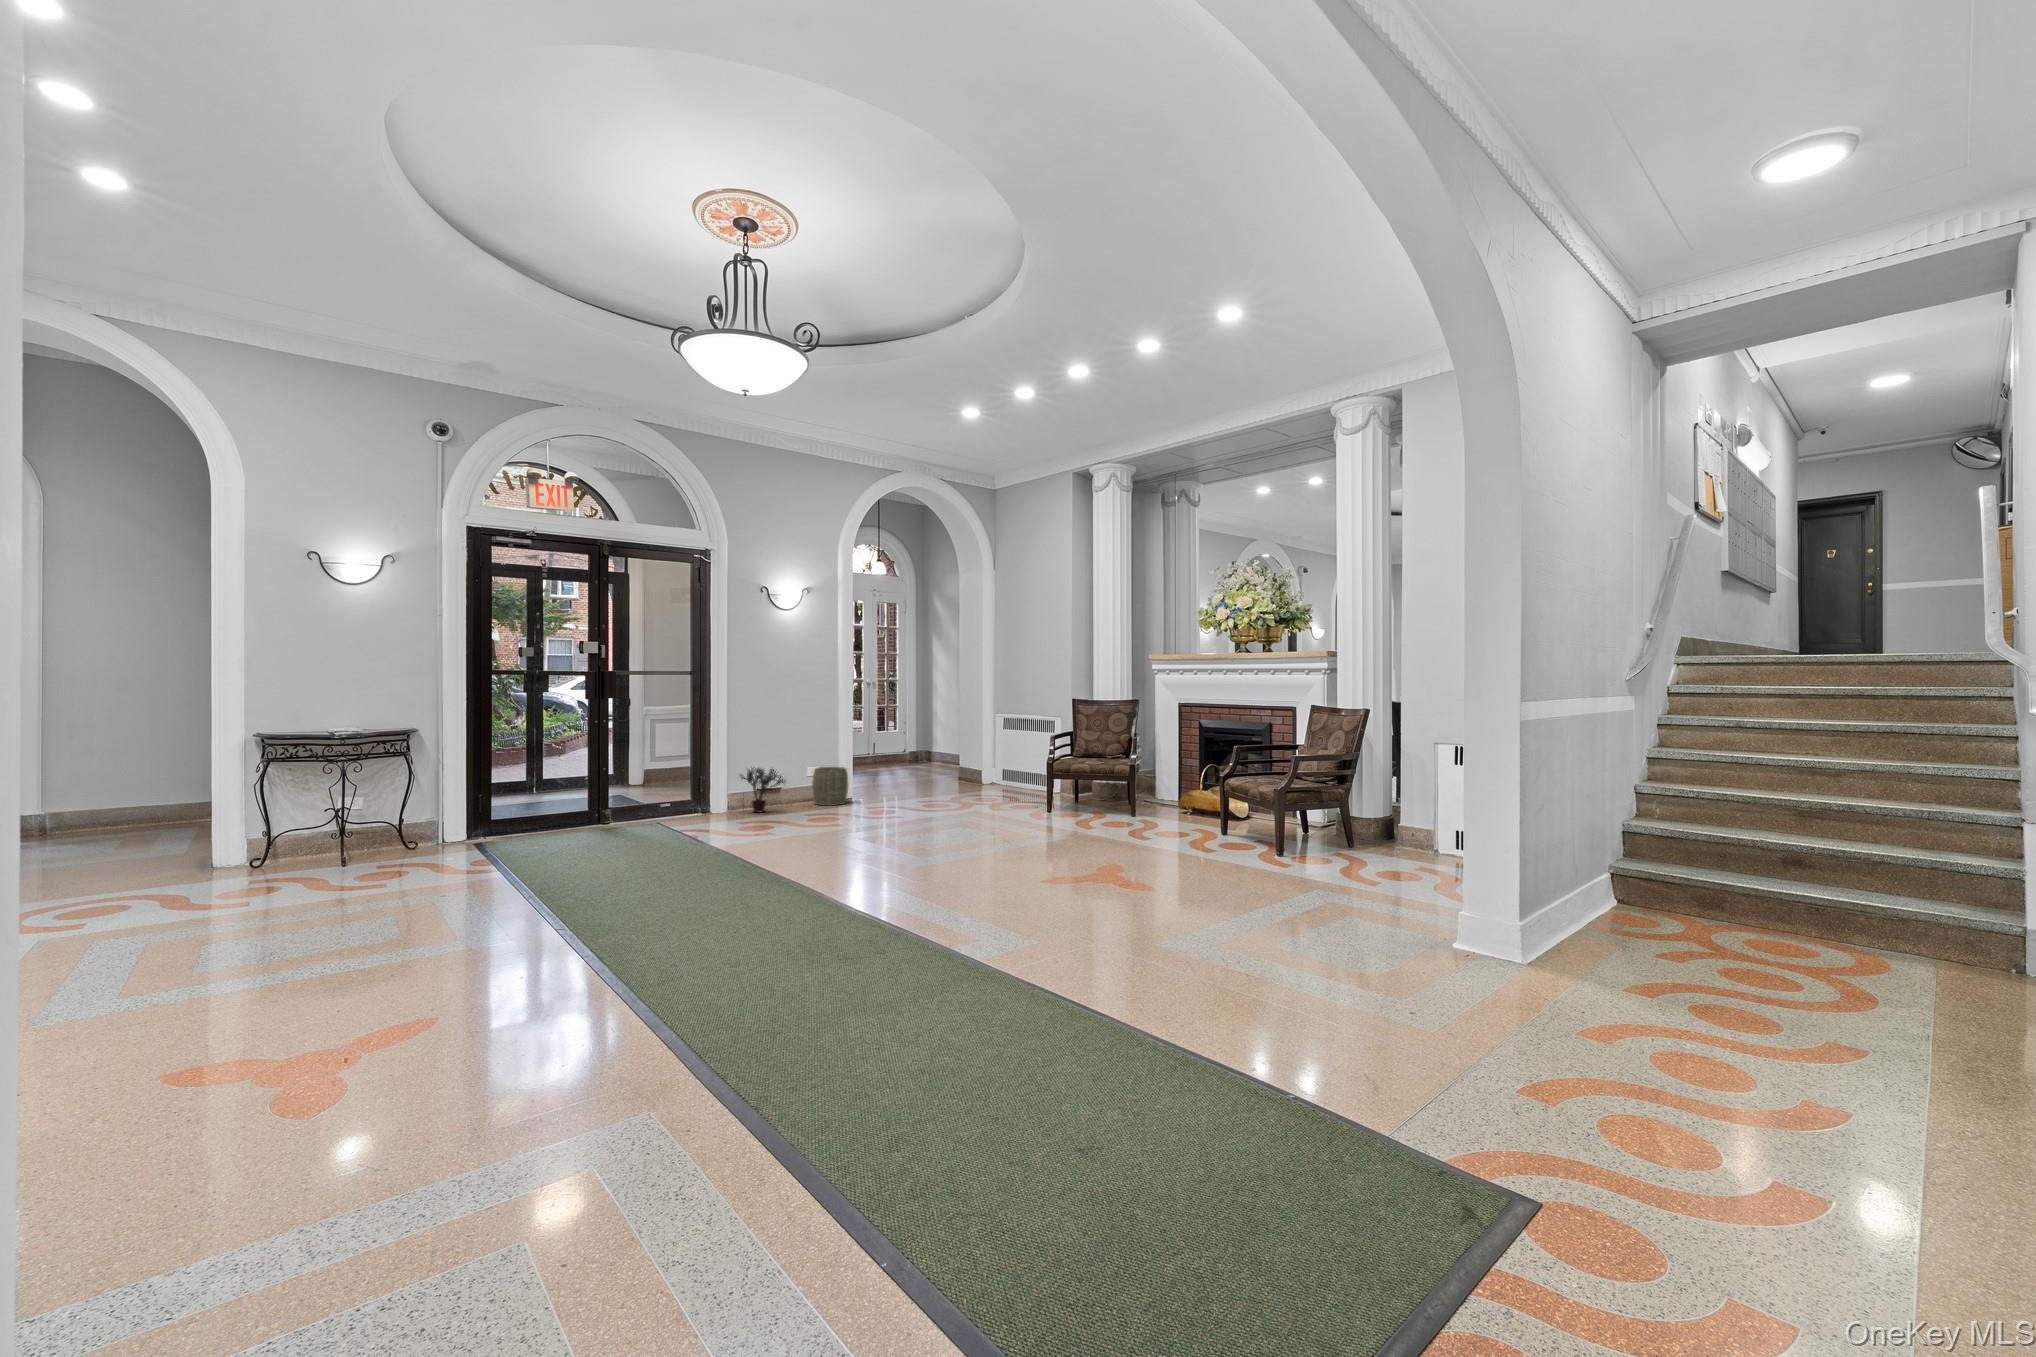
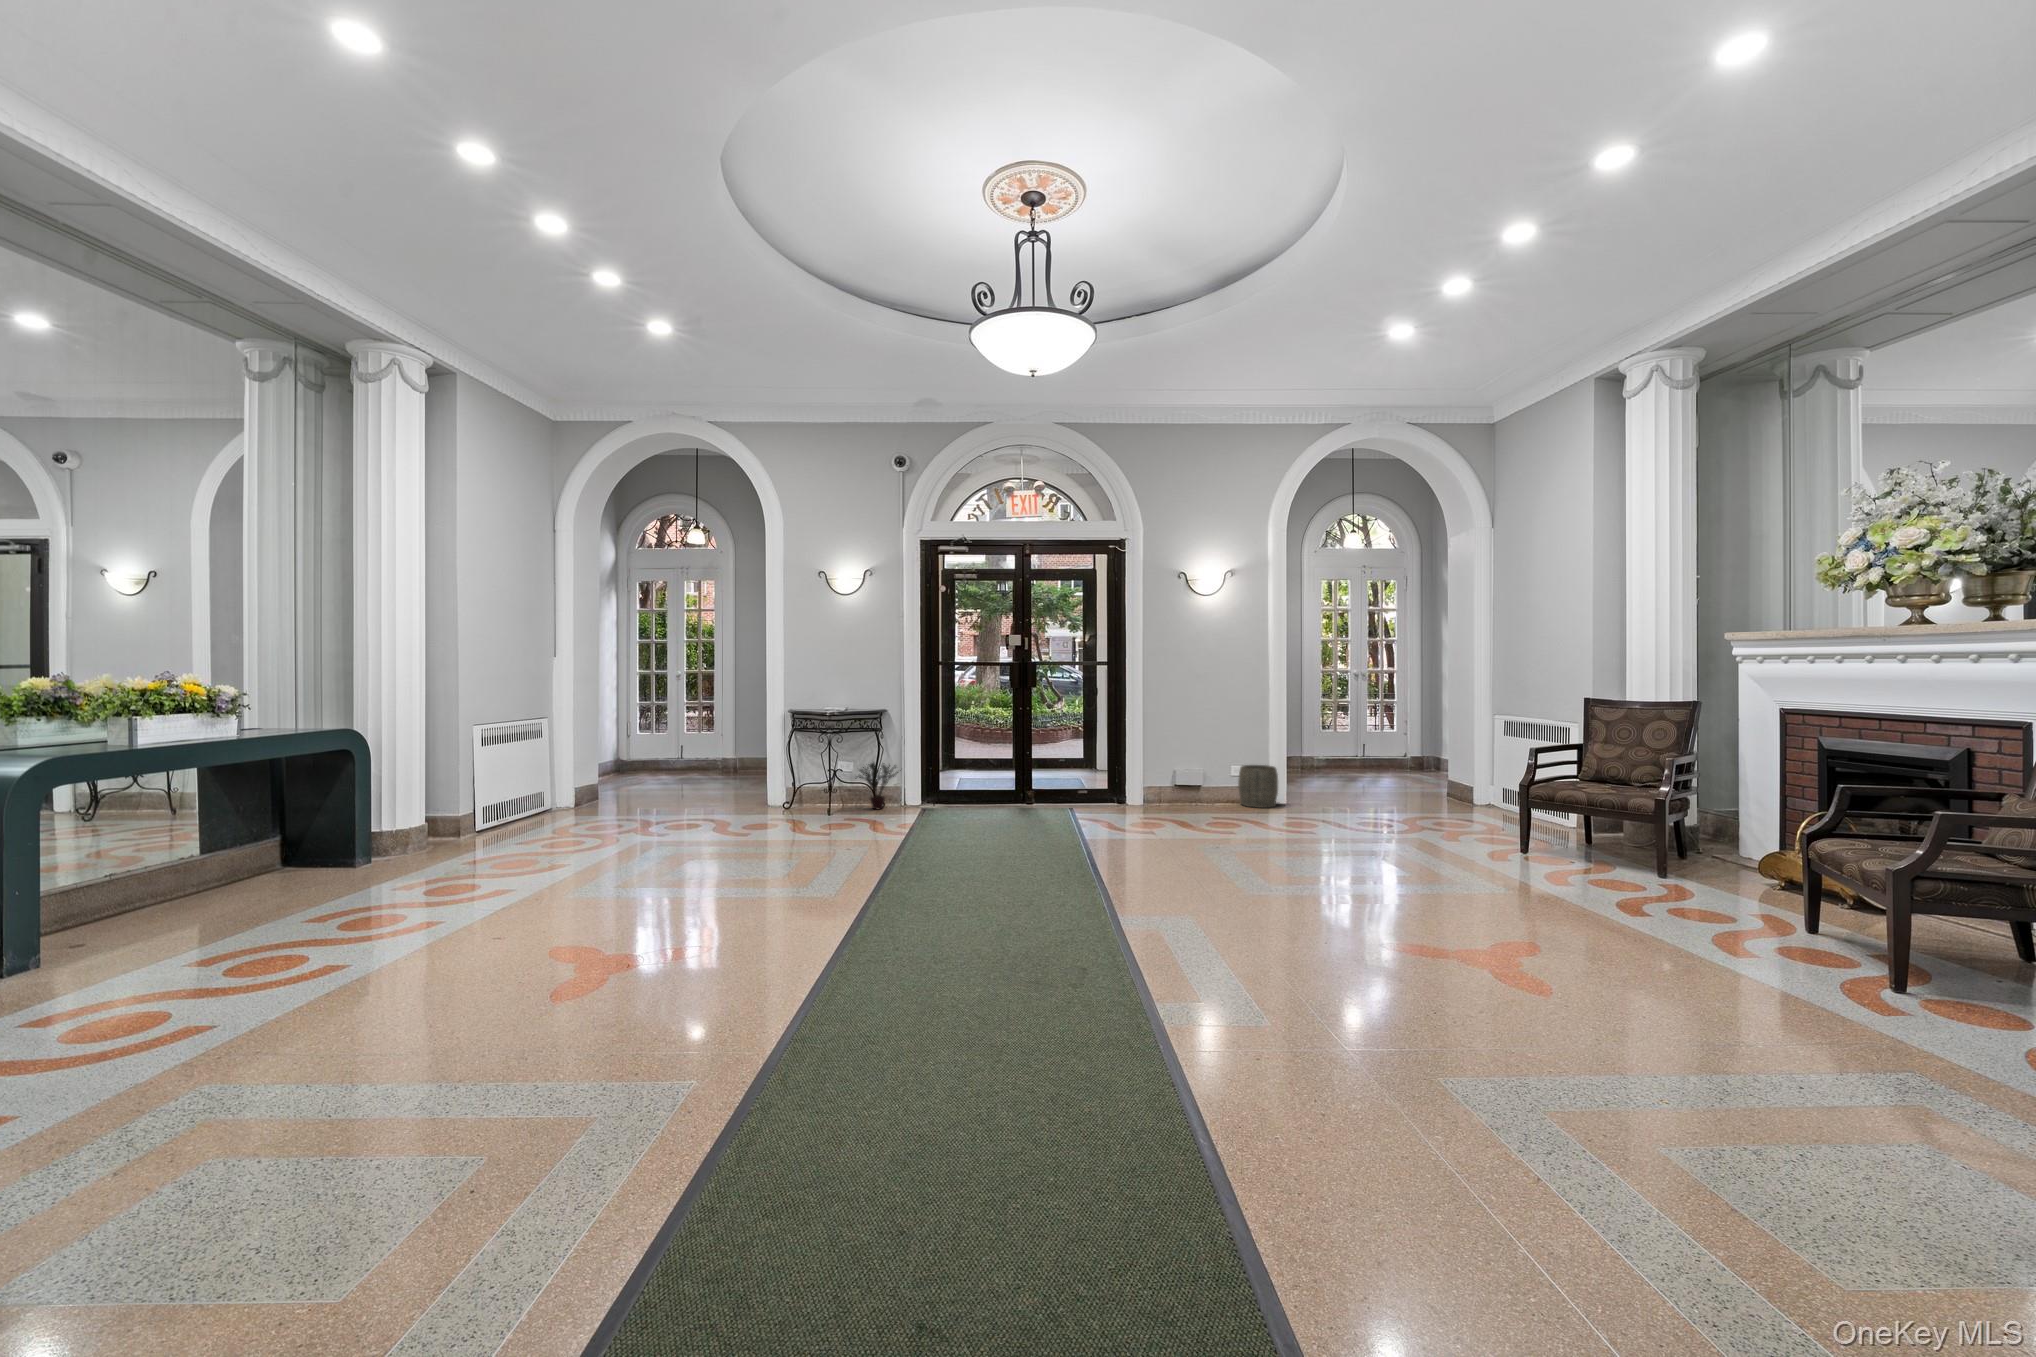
potted plant: present [741,768,784,812] -> present [855,762,901,809]

